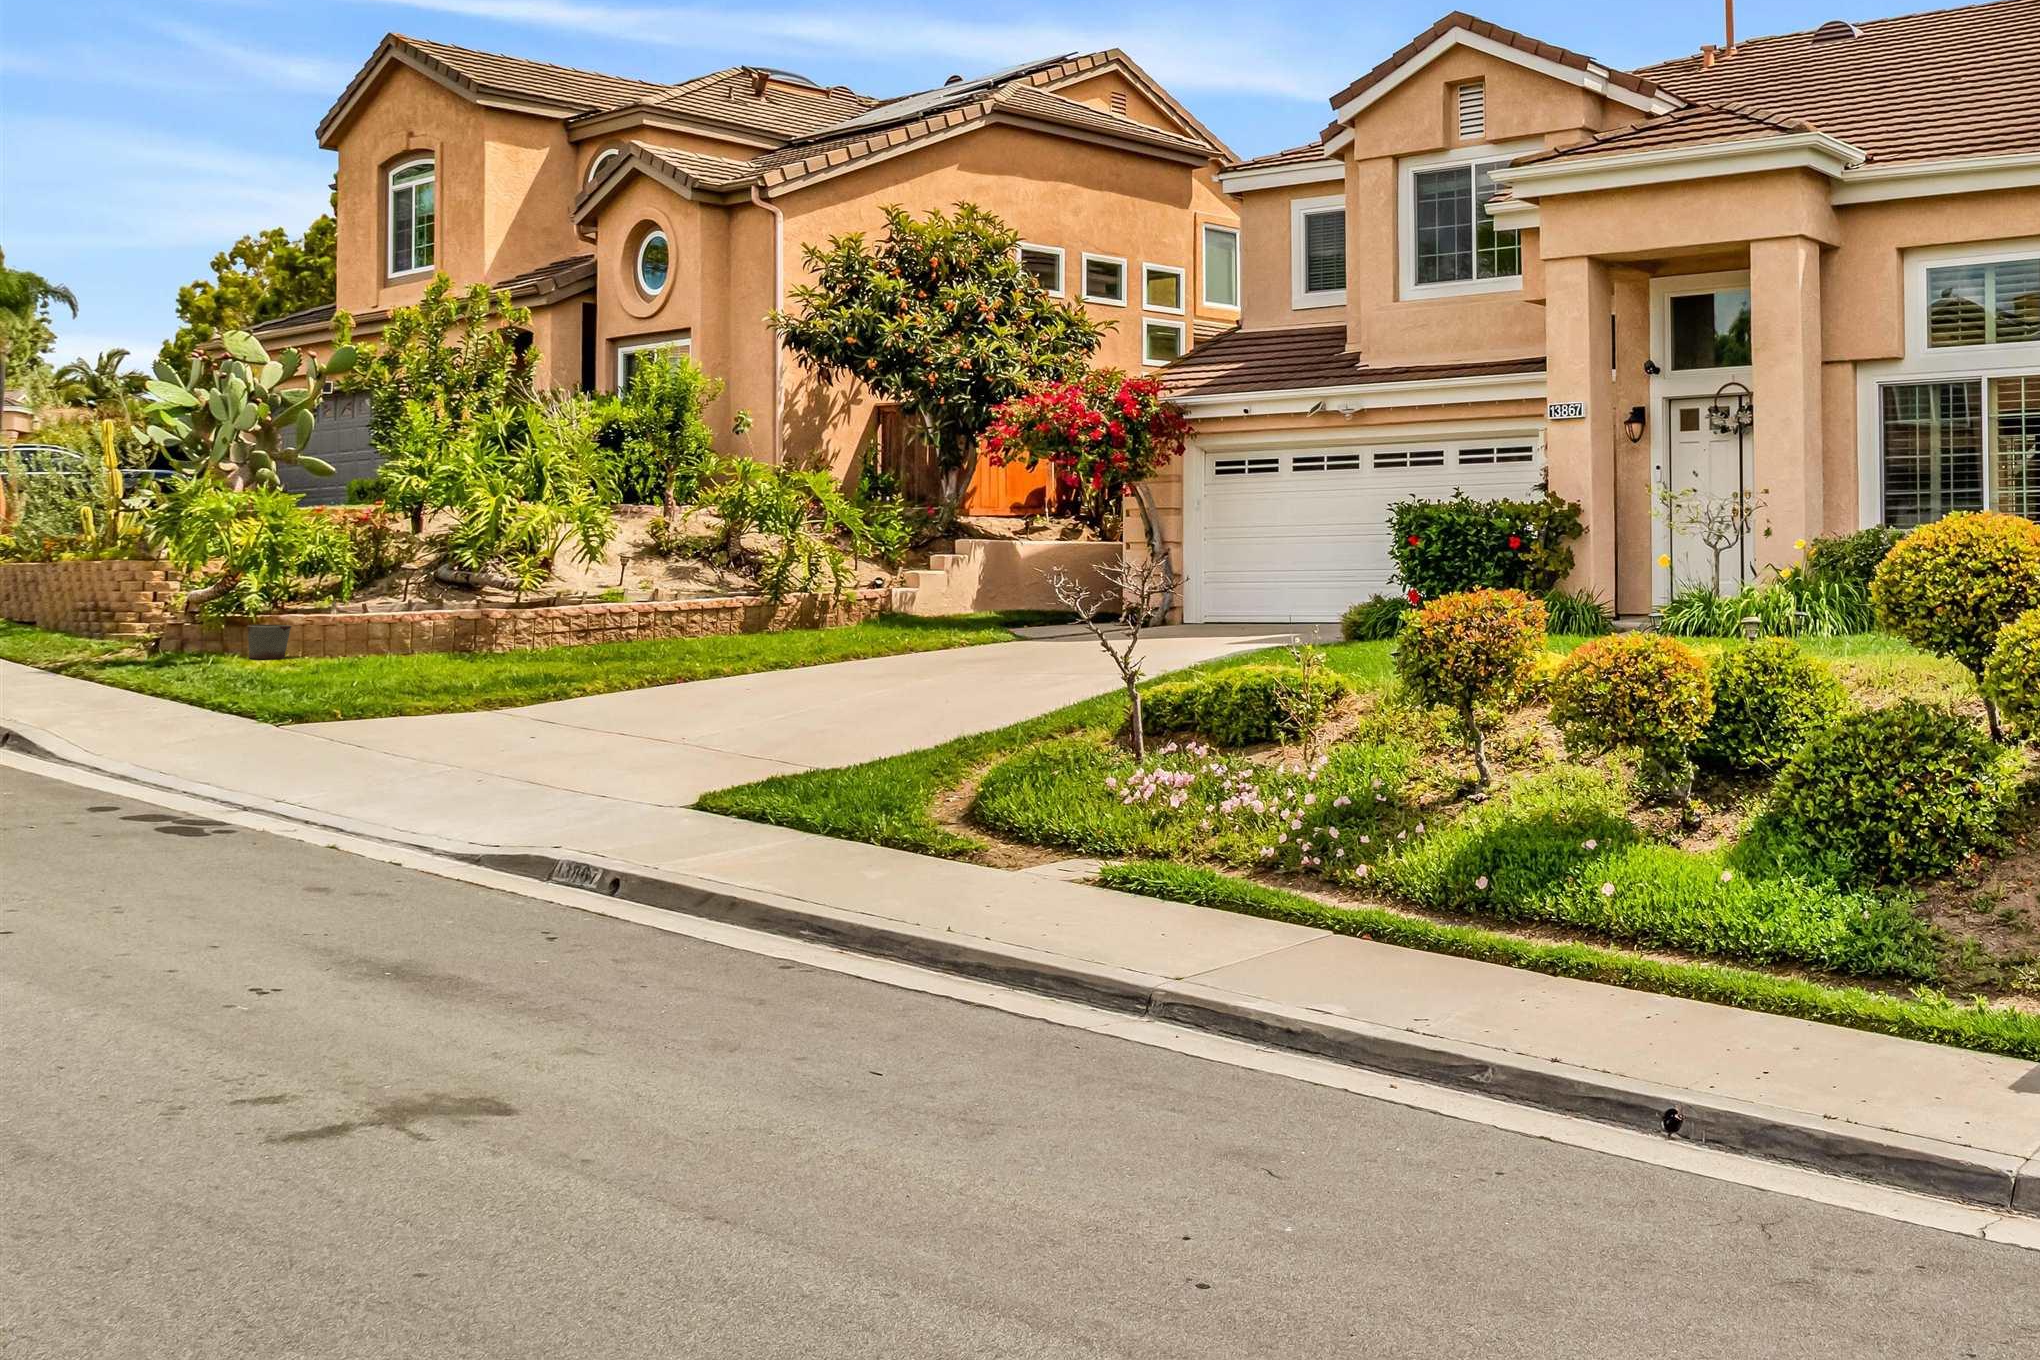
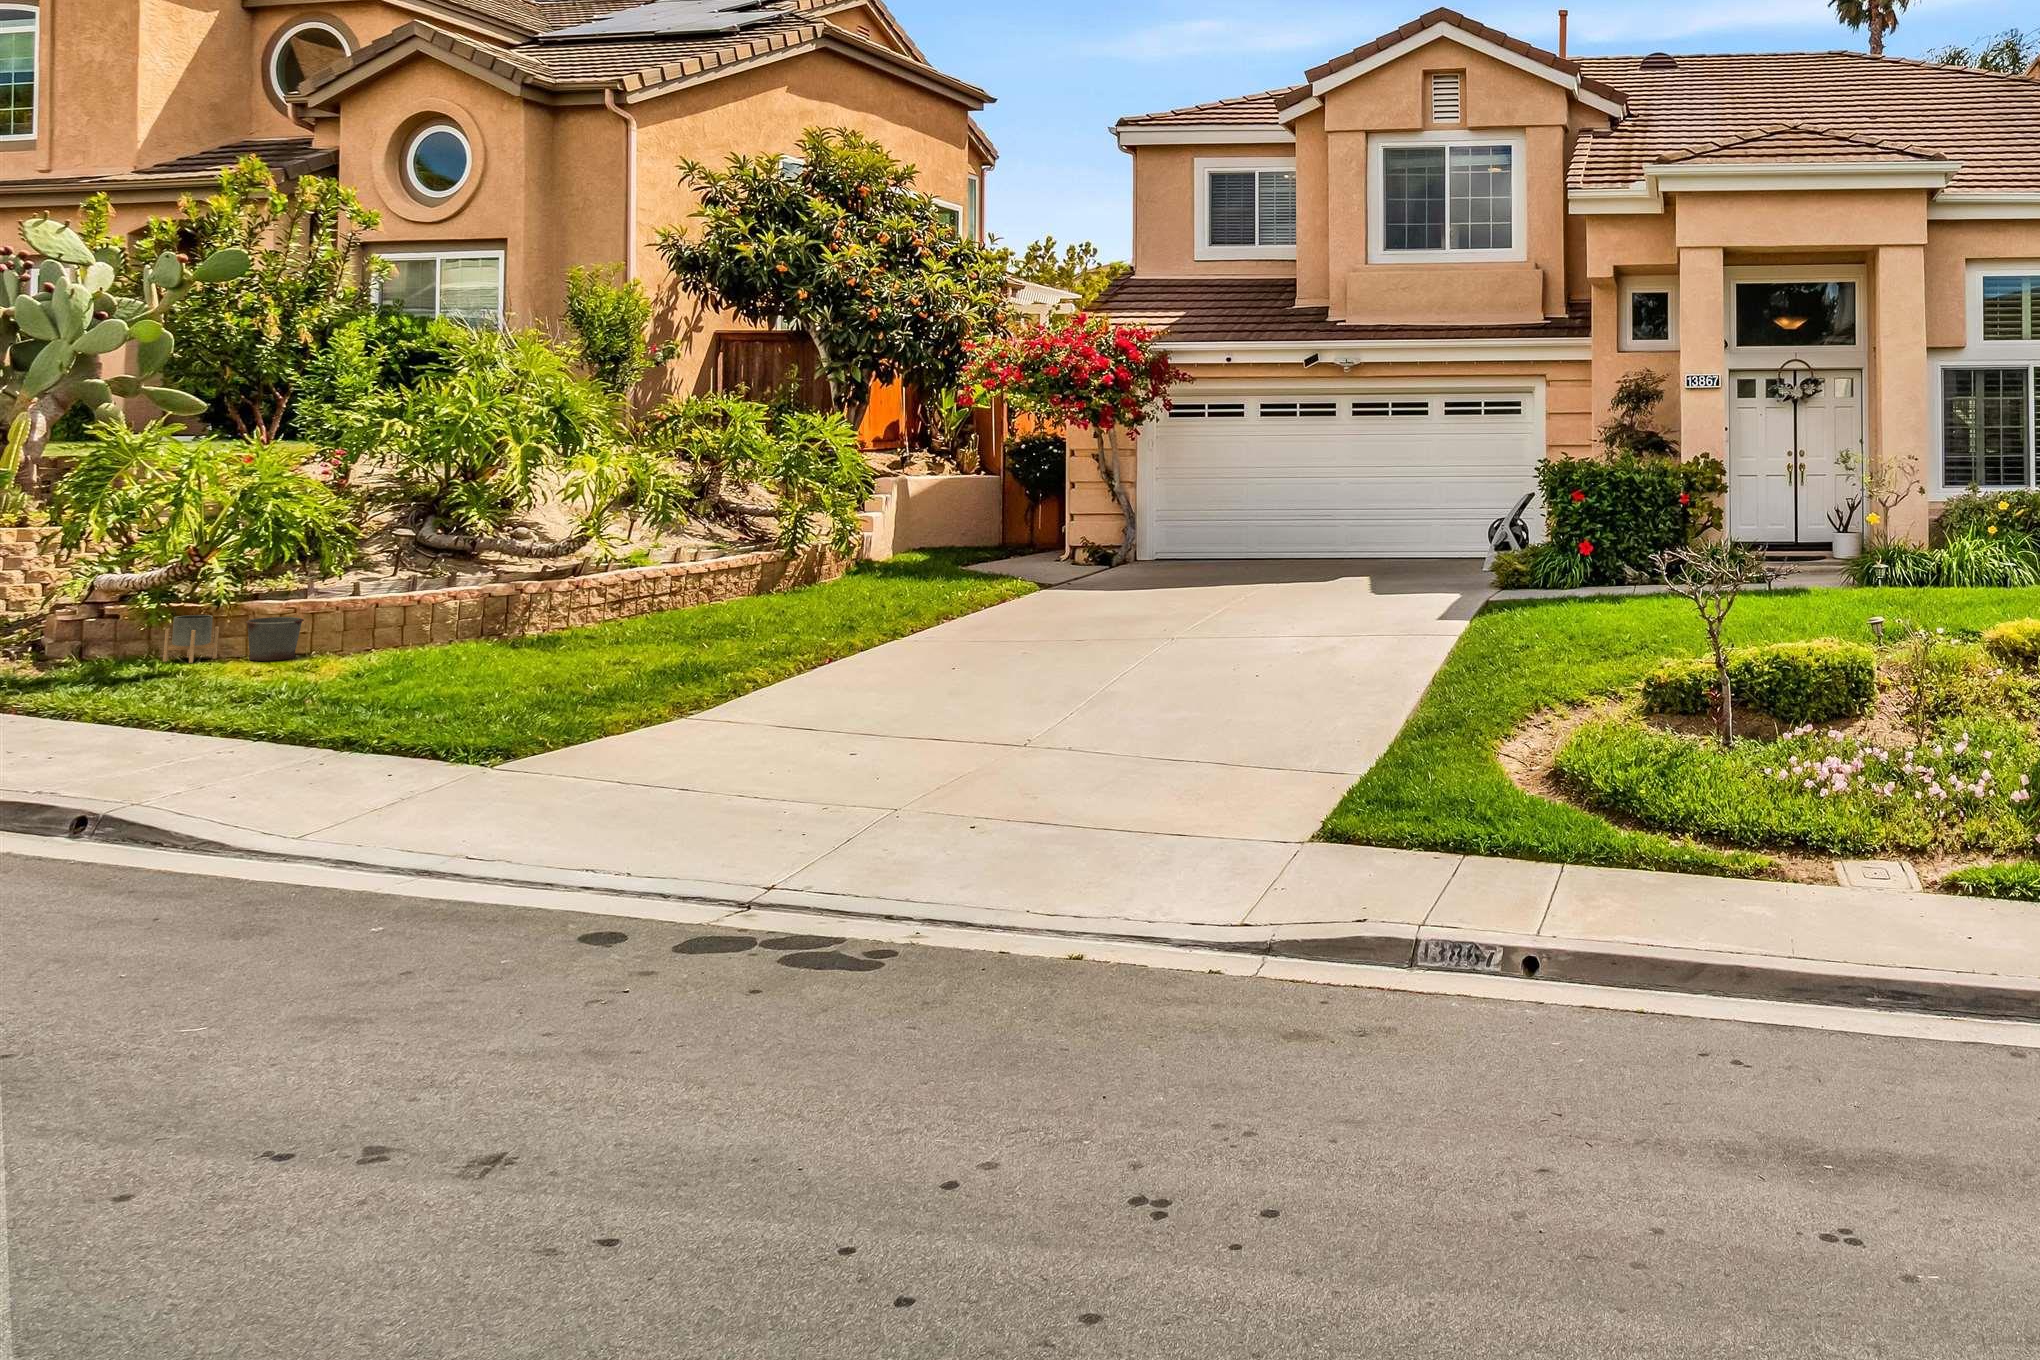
planter: none [191,620,234,658] -> present [163,615,219,663]

